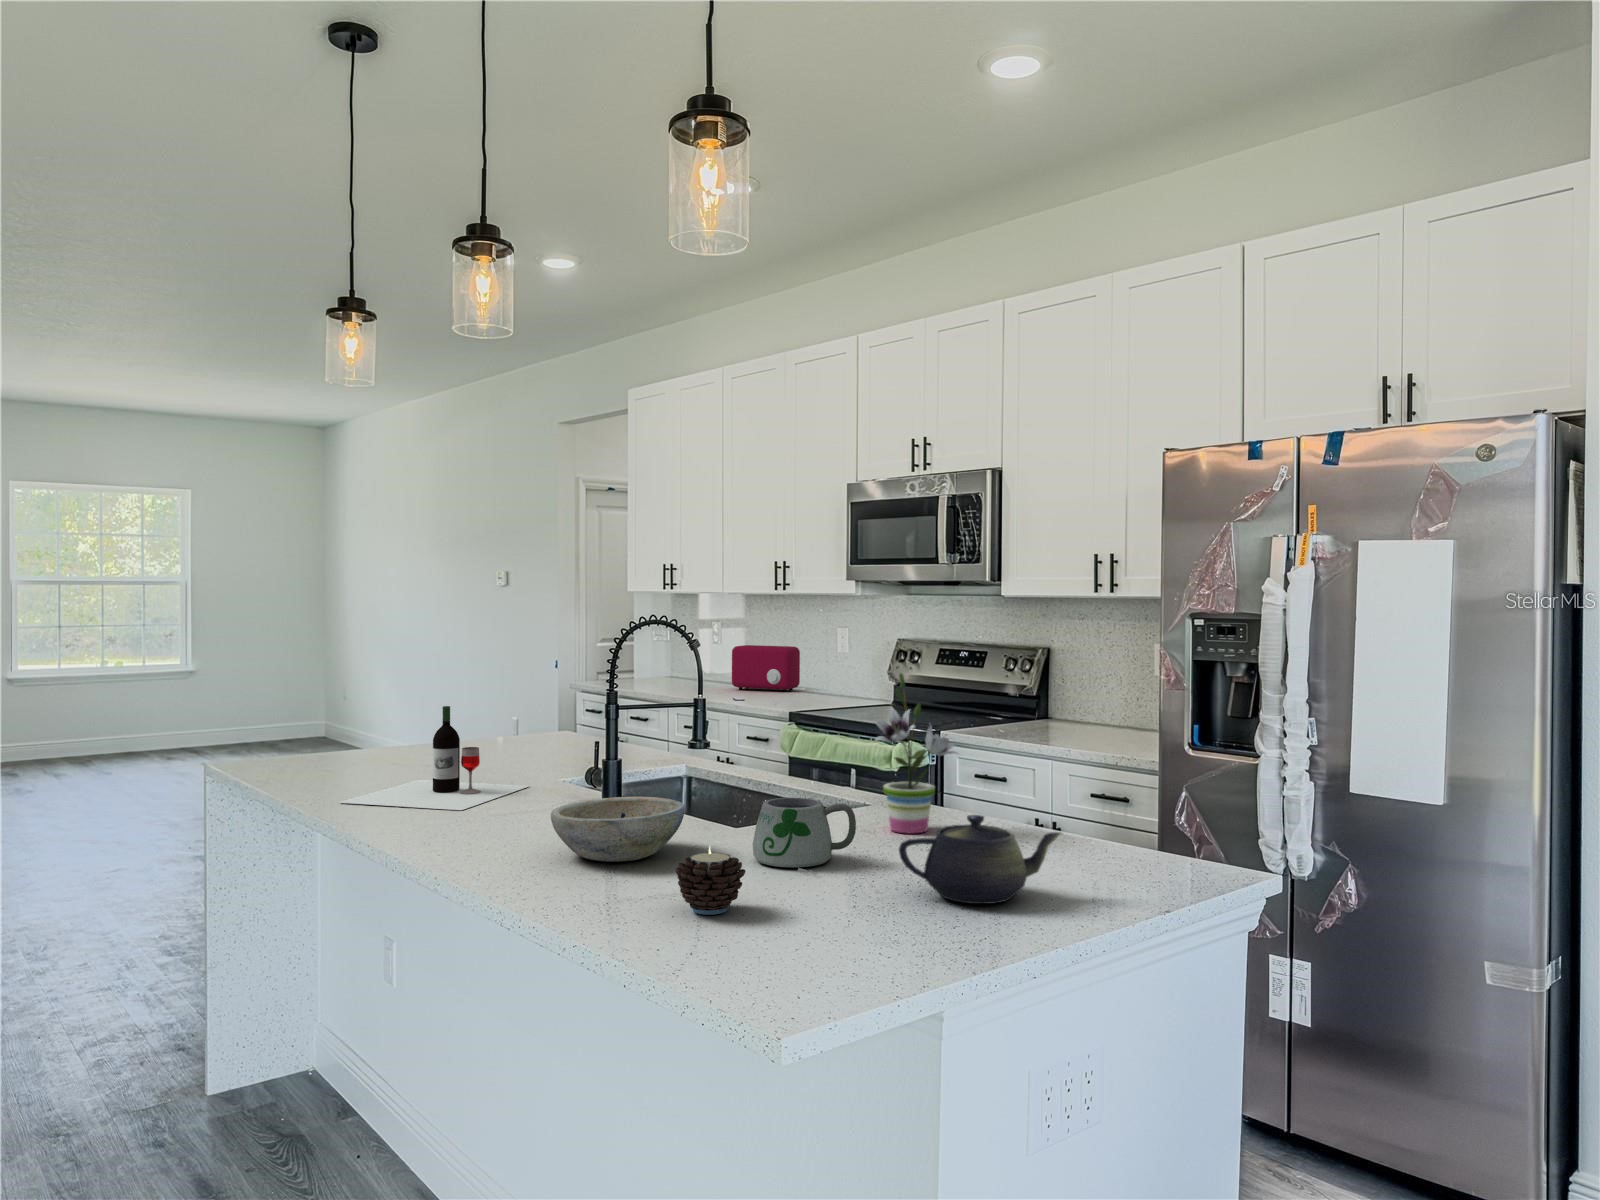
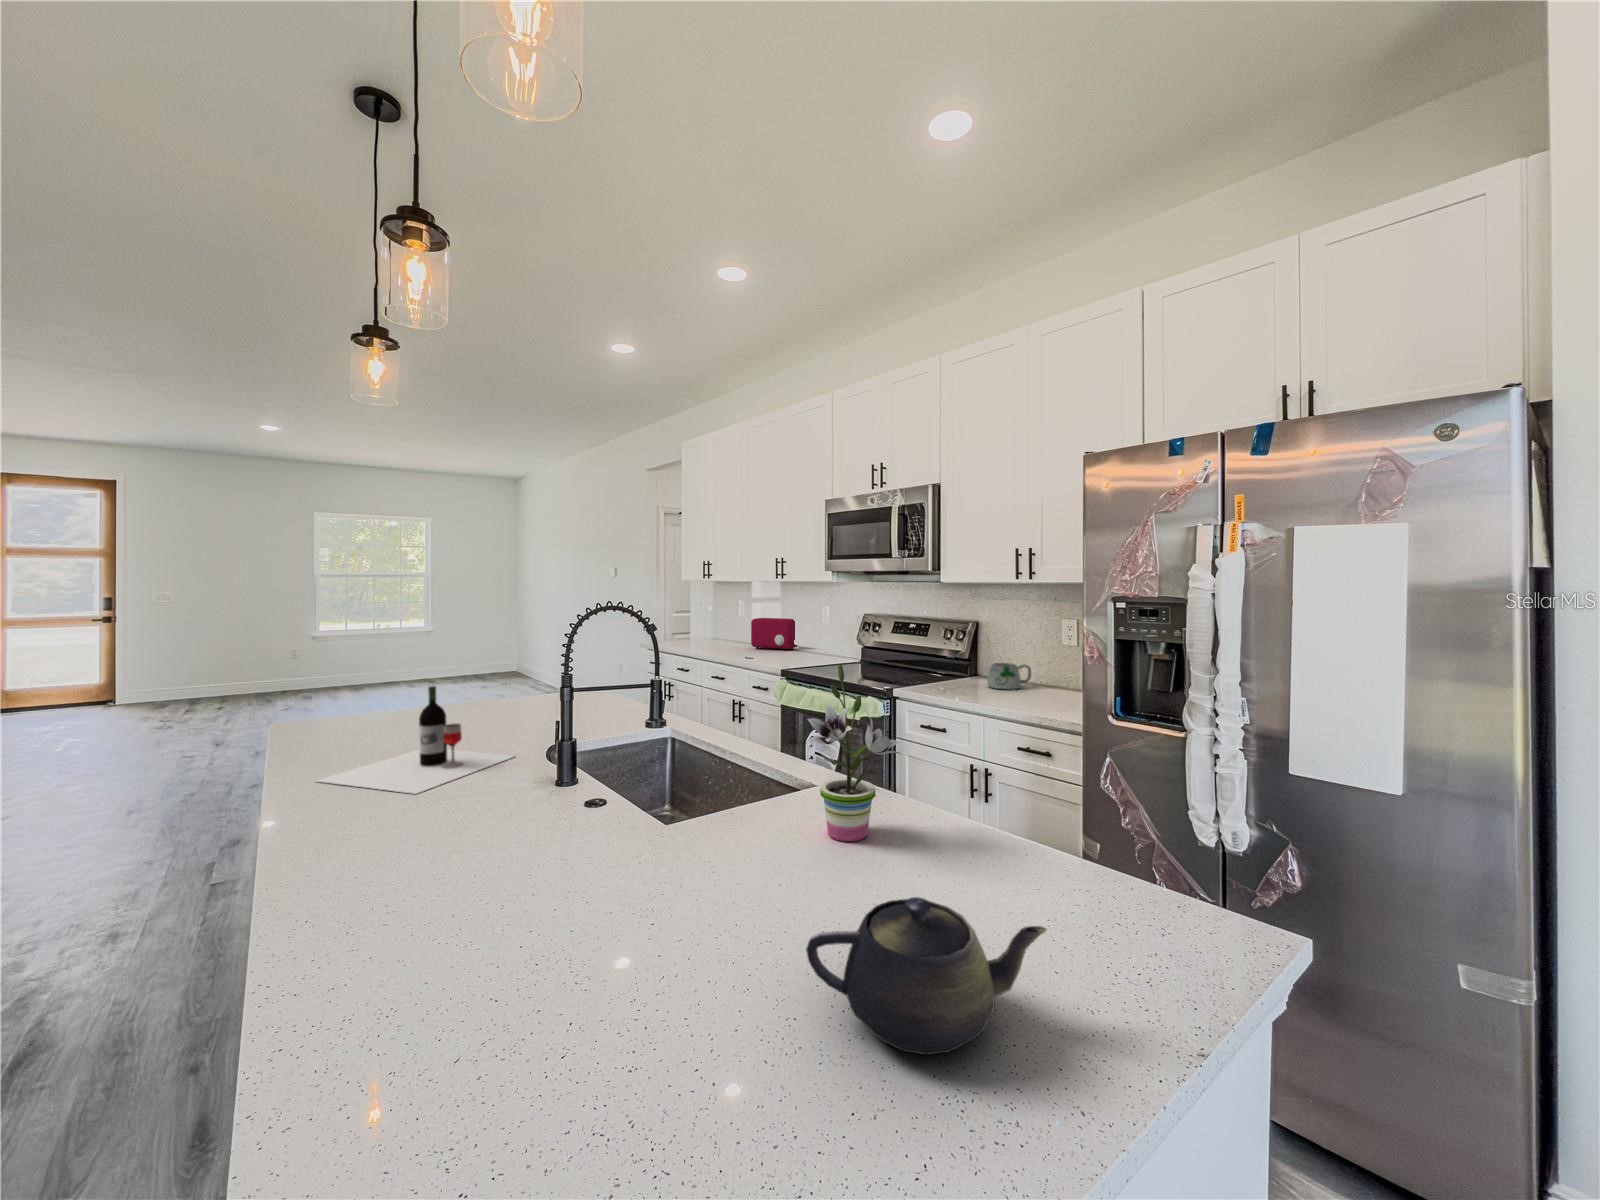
bowl: present [551,797,685,862] -> none [409,806,579,906]
mug: present [753,798,856,875] -> present [987,663,1031,690]
candle: present [675,847,746,915] -> none [448,963,562,1085]

